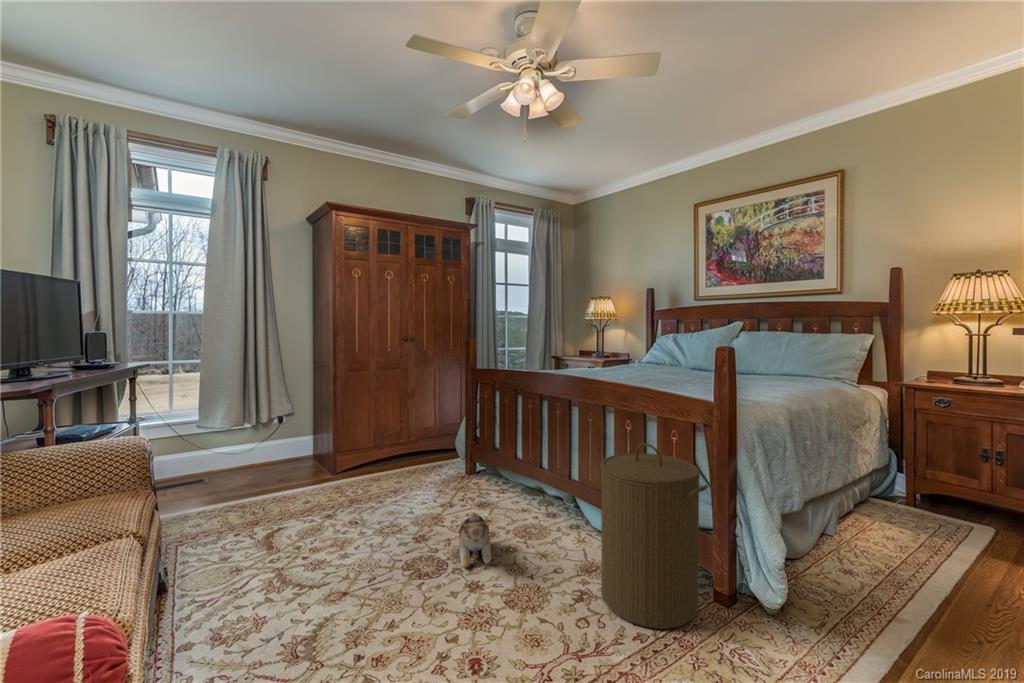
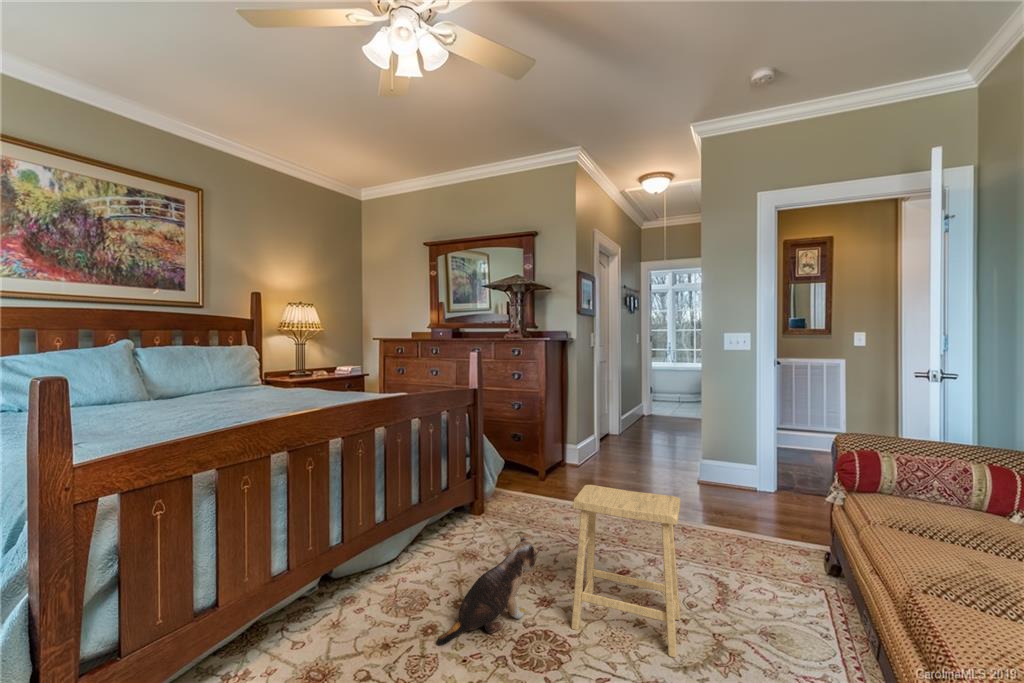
laundry hamper: present [600,443,708,629] -> none [459,418,526,543]
footstool: none [340,477,458,657] -> present [571,485,681,658]

